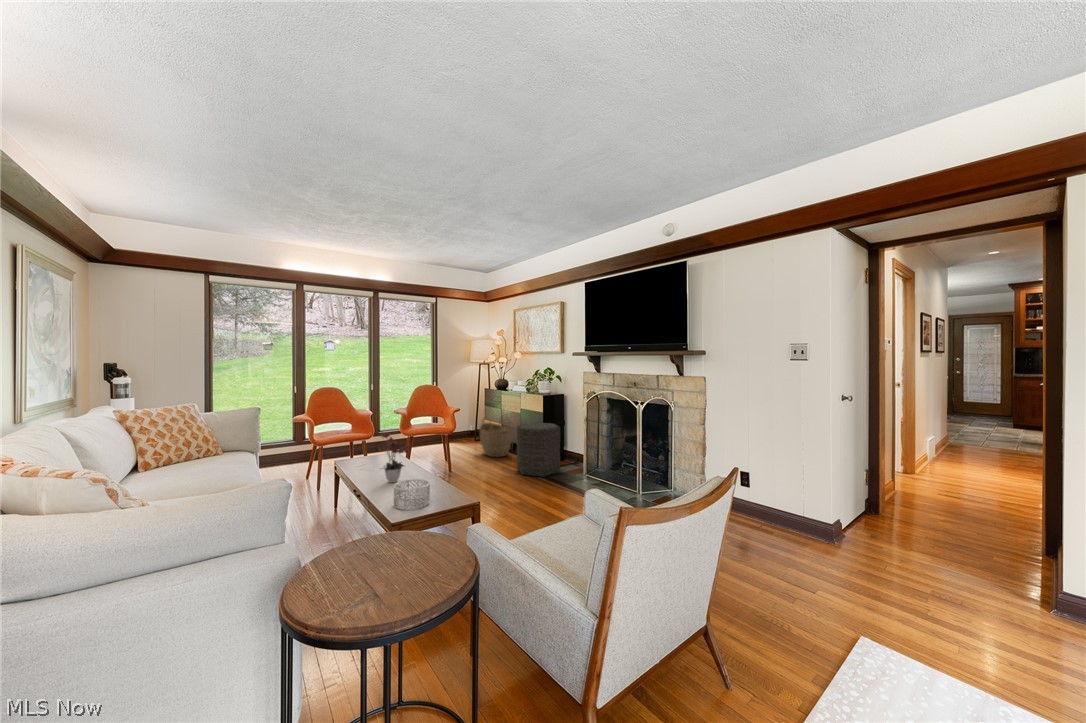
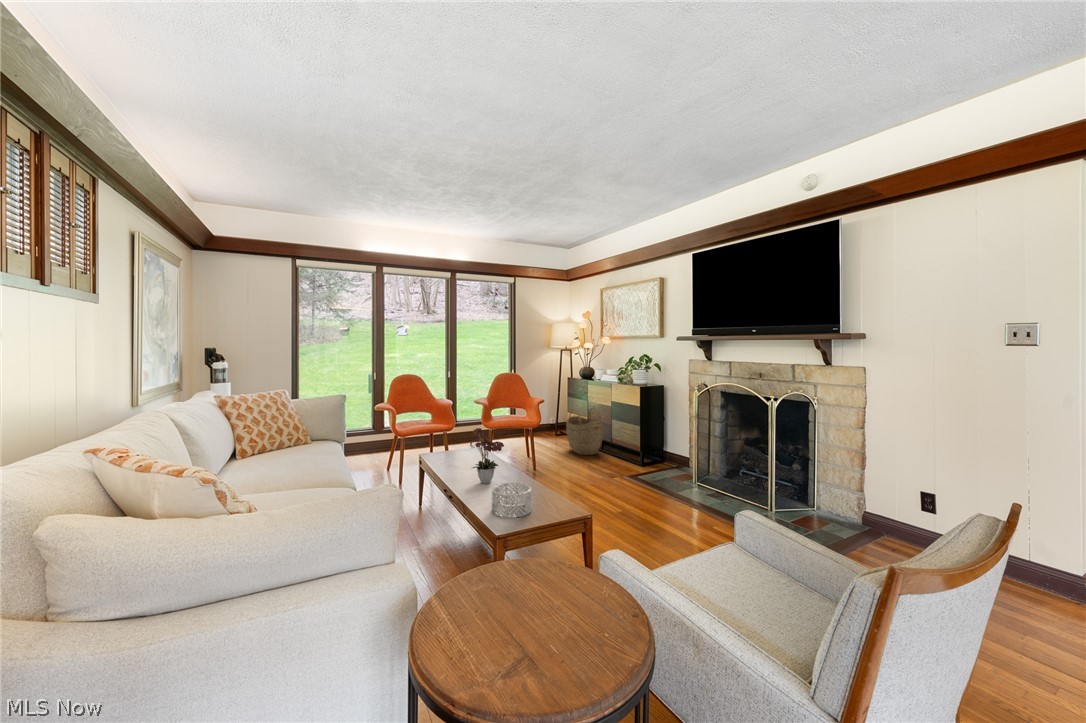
ottoman: present [517,423,560,477] -> none [612,418,663,481]

